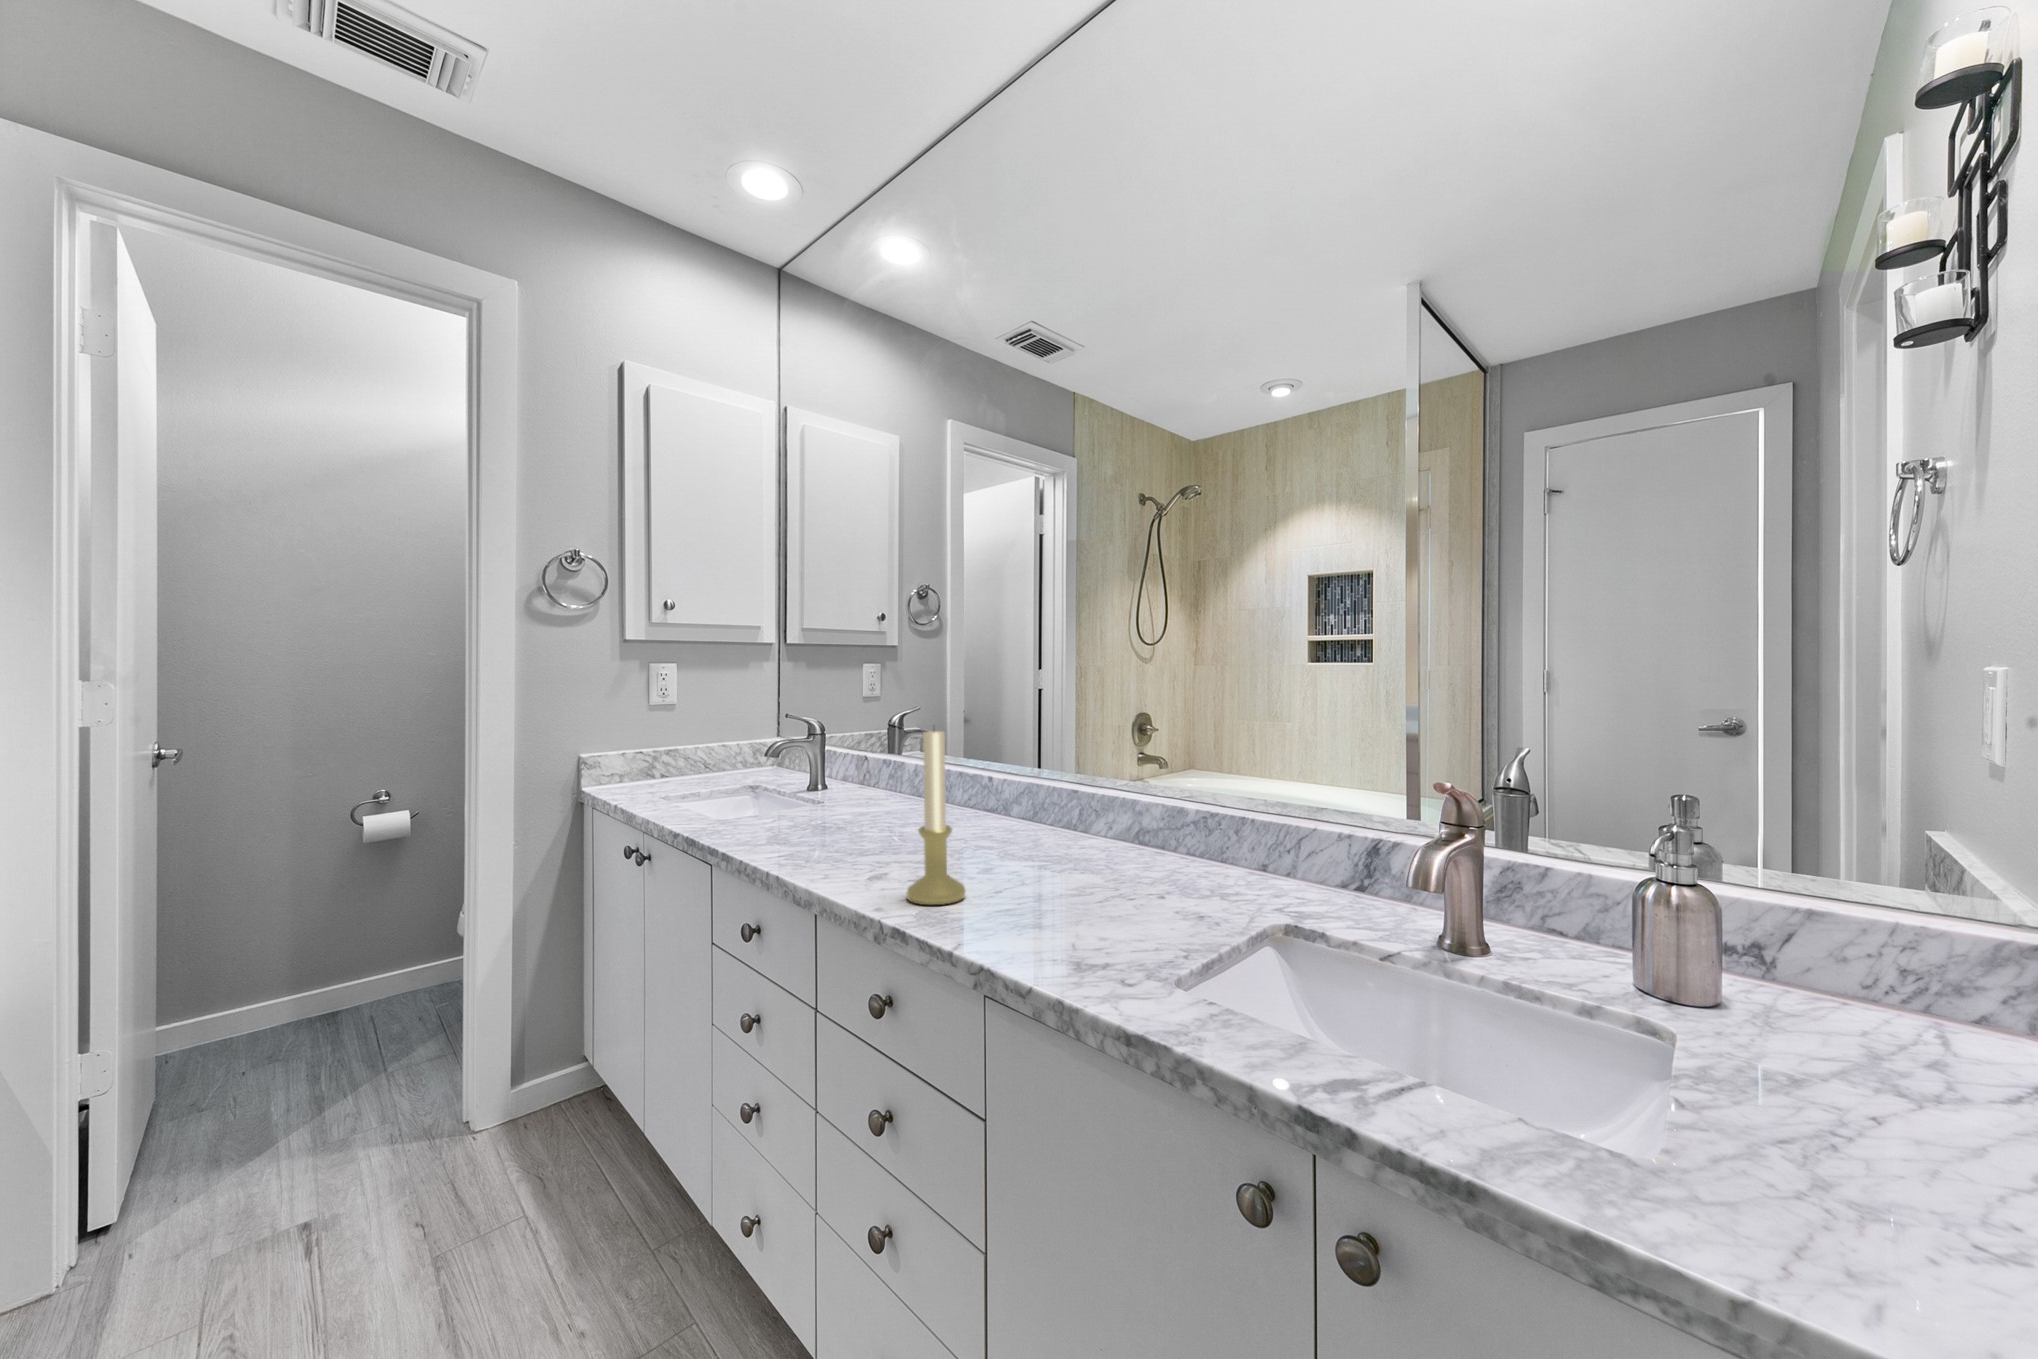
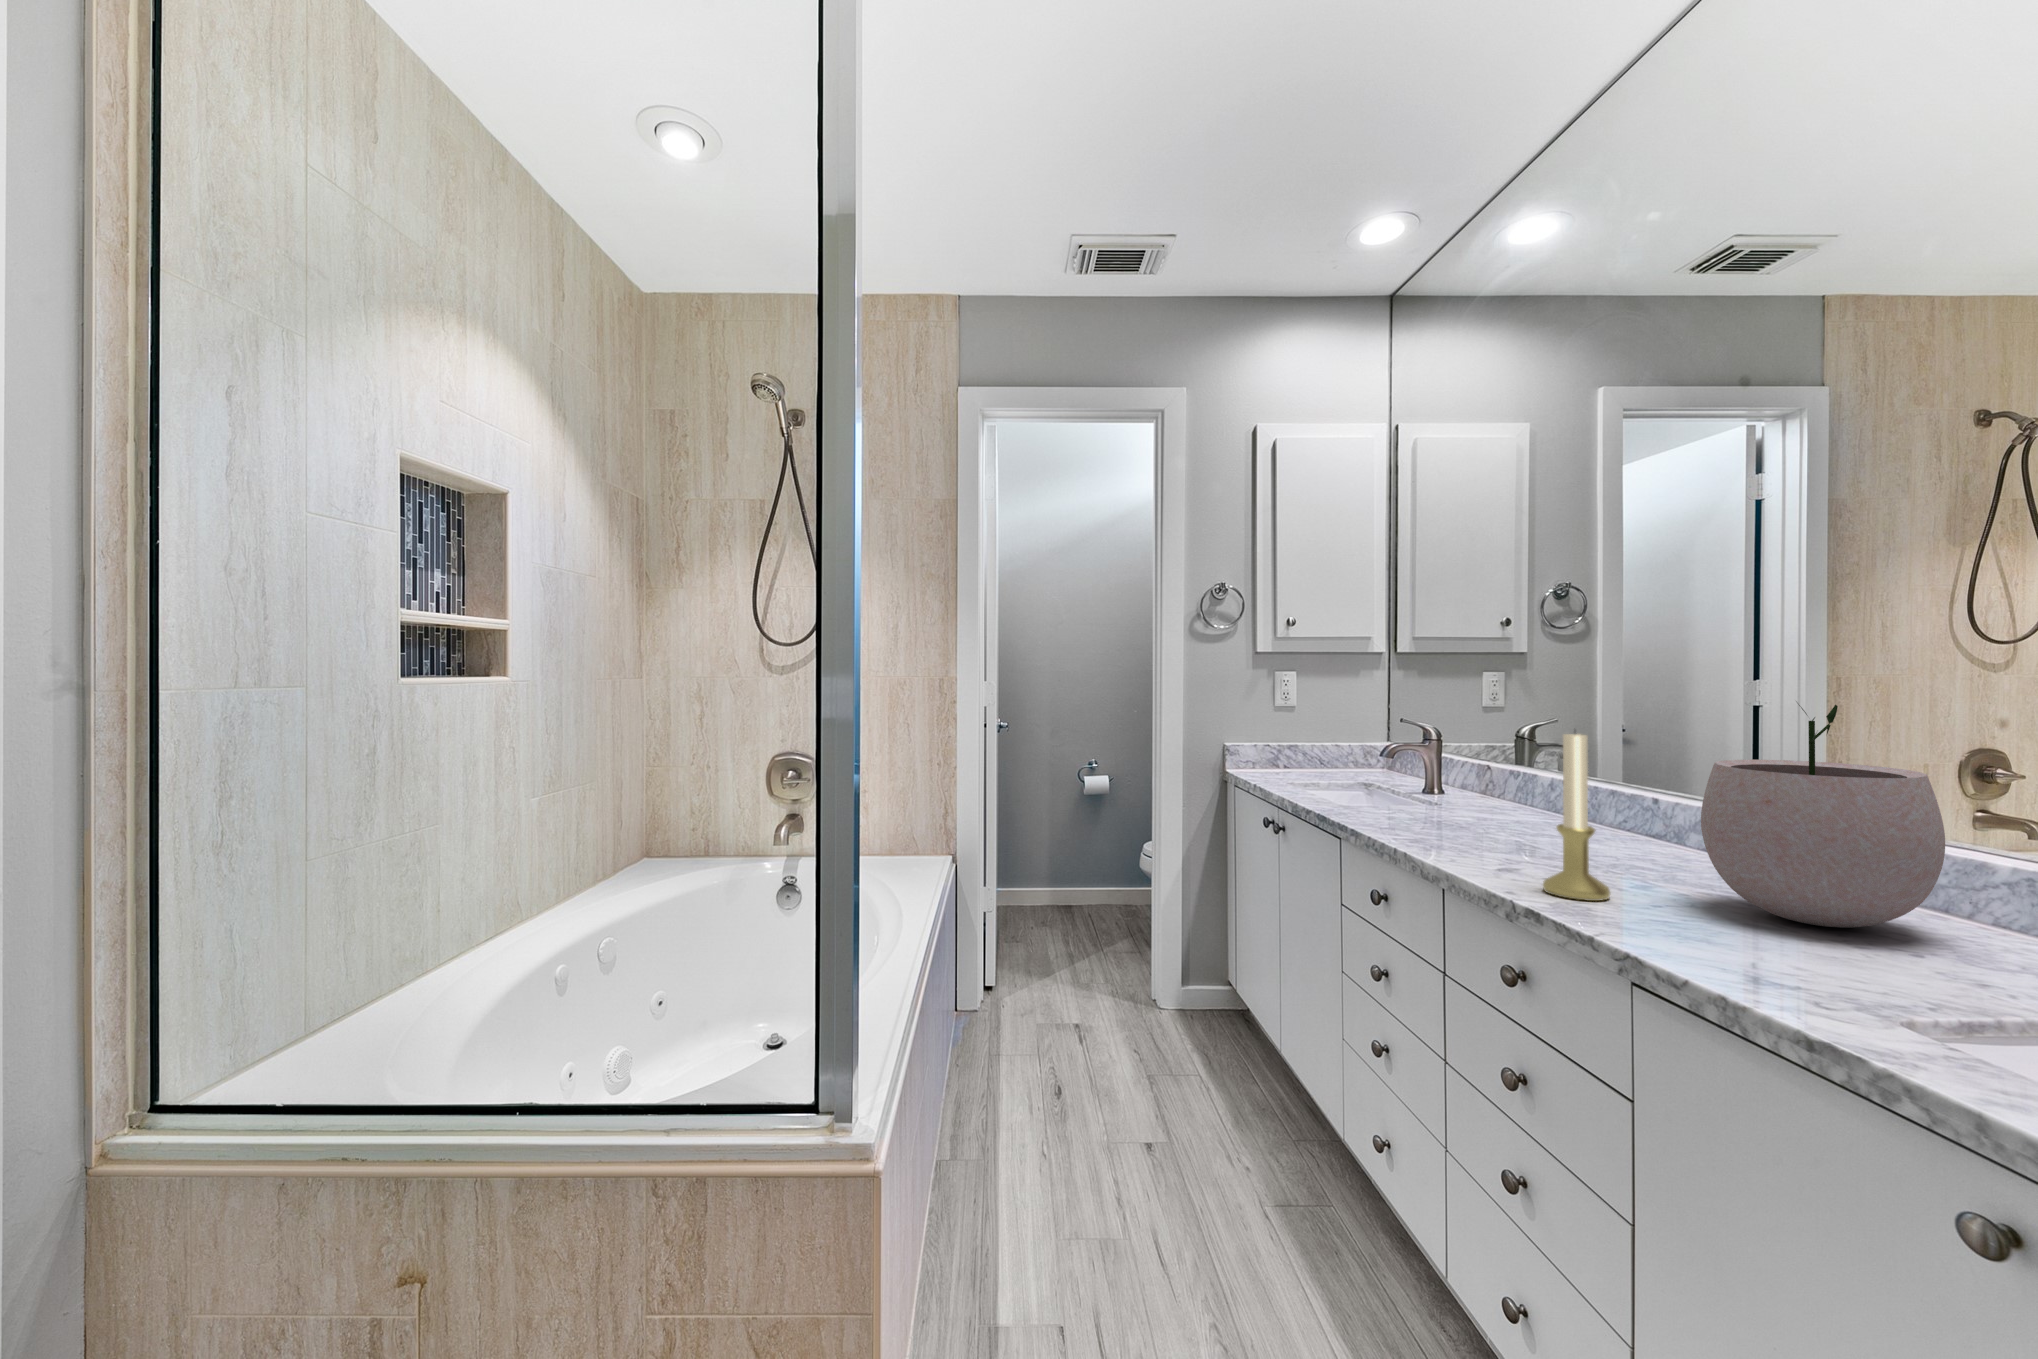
plant pot: none [1036,688,1196,893] -> present [1701,705,1945,928]

